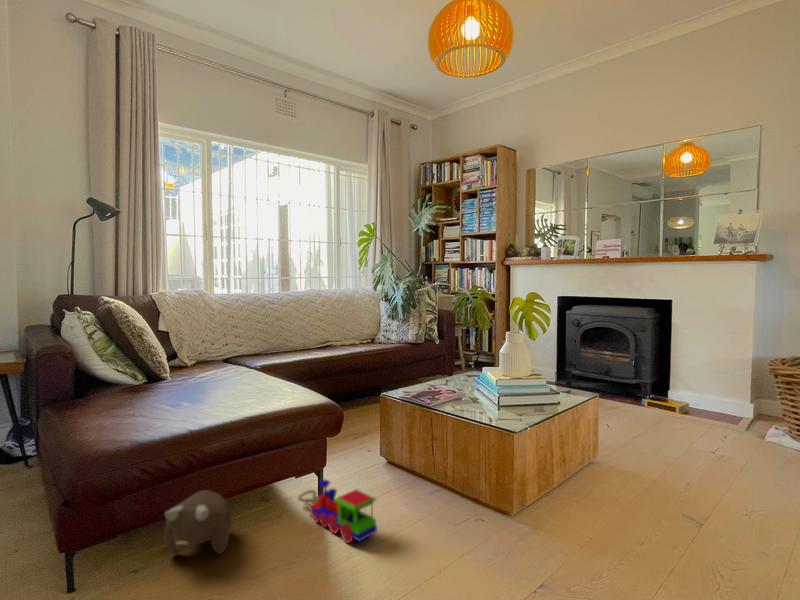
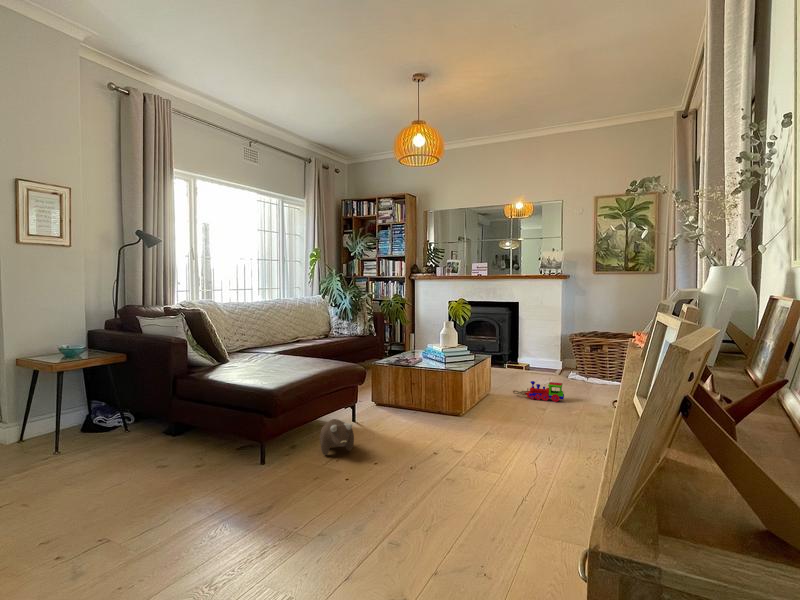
toy train: present [298,480,377,543] -> present [513,381,564,402]

